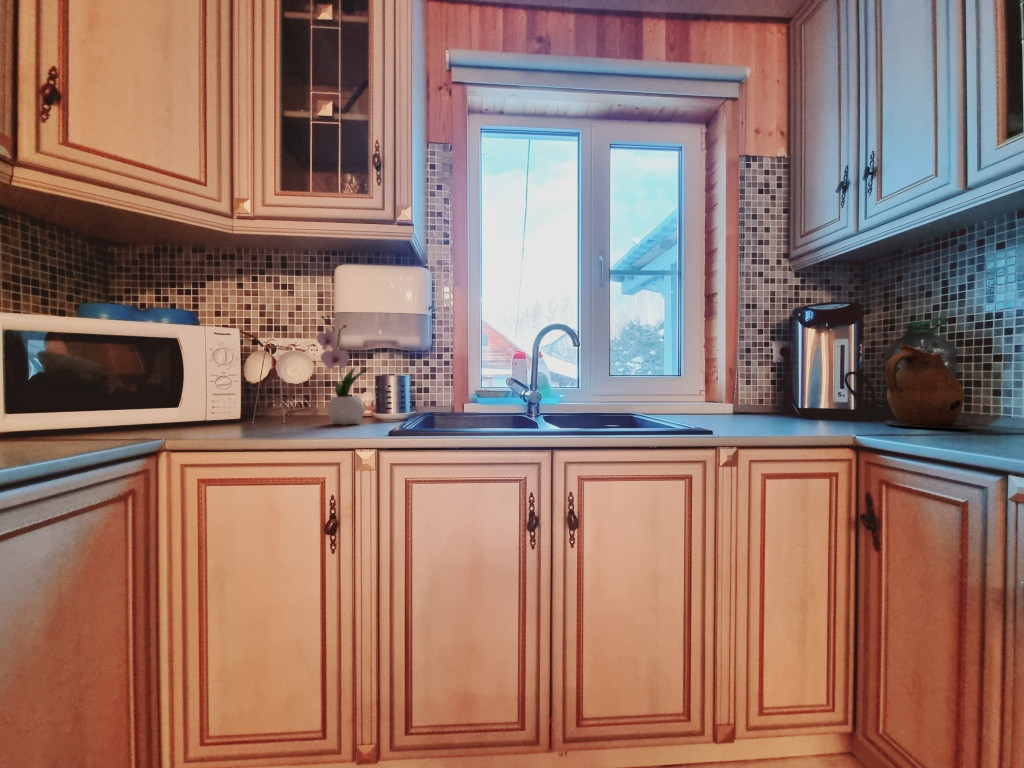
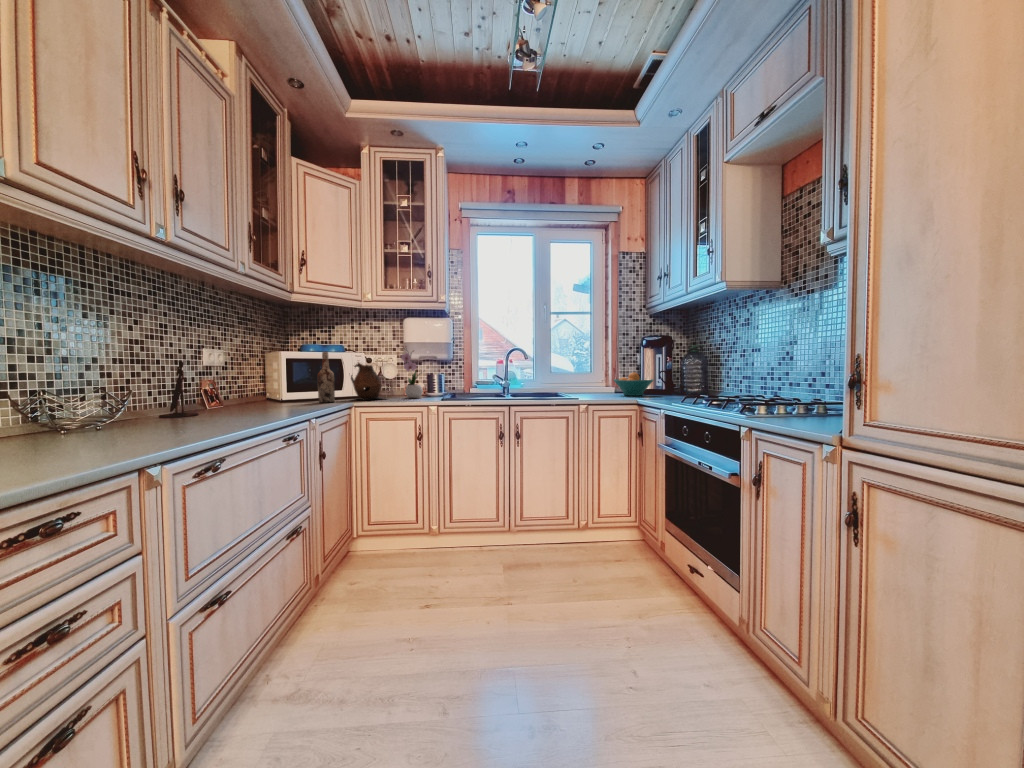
wine bottle: none [68,311,122,441] -> present [318,352,335,403]
ceramic pitcher: present [885,345,973,430] -> present [351,362,384,400]
fruit bowl: none [740,375,831,421] -> present [614,372,653,396]

